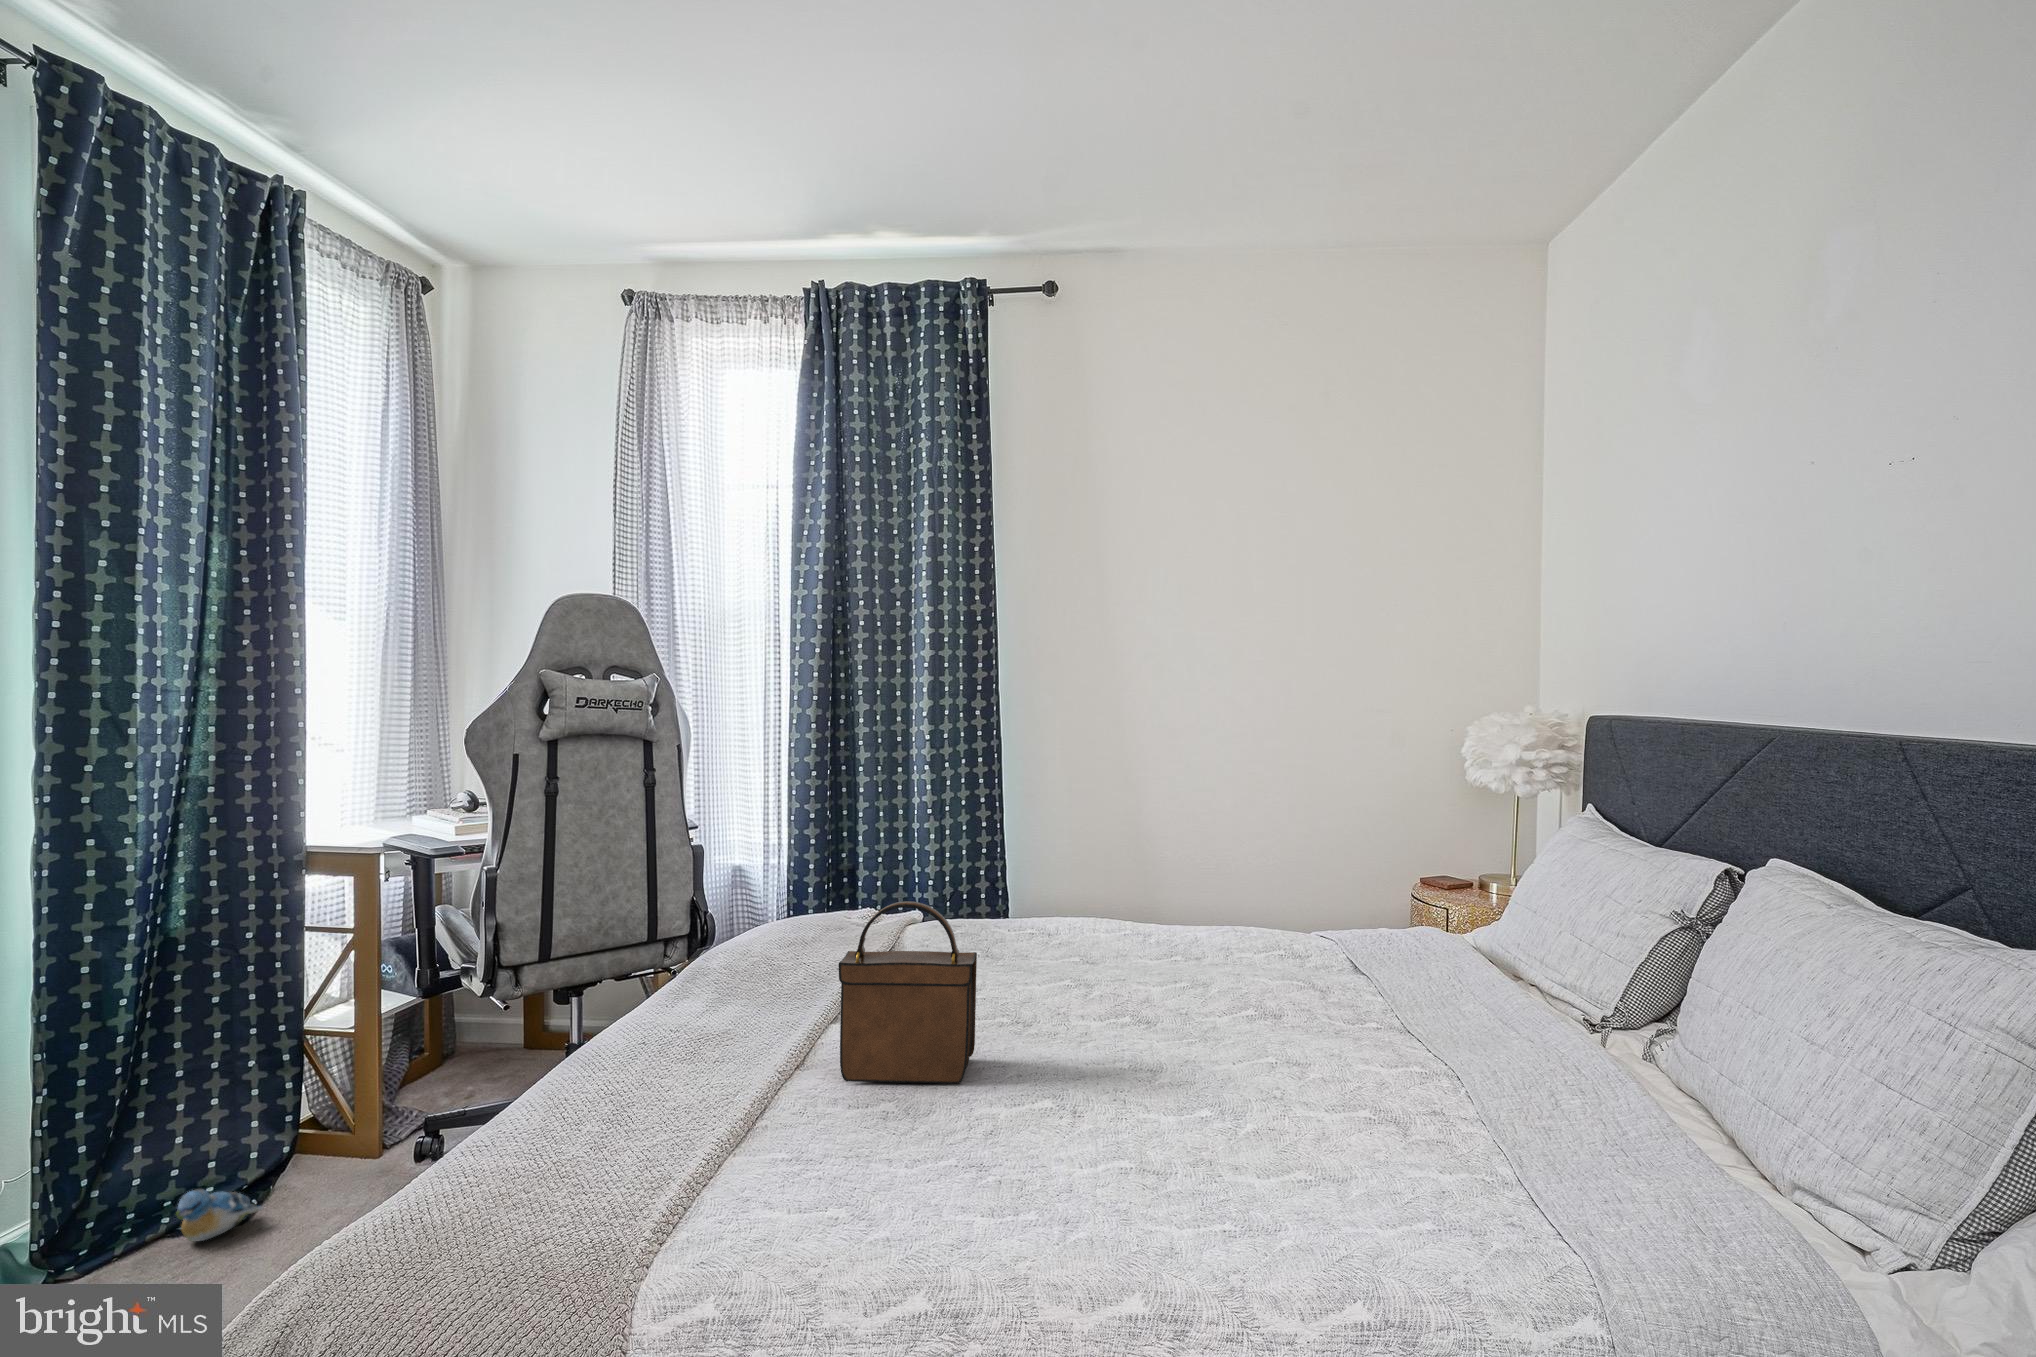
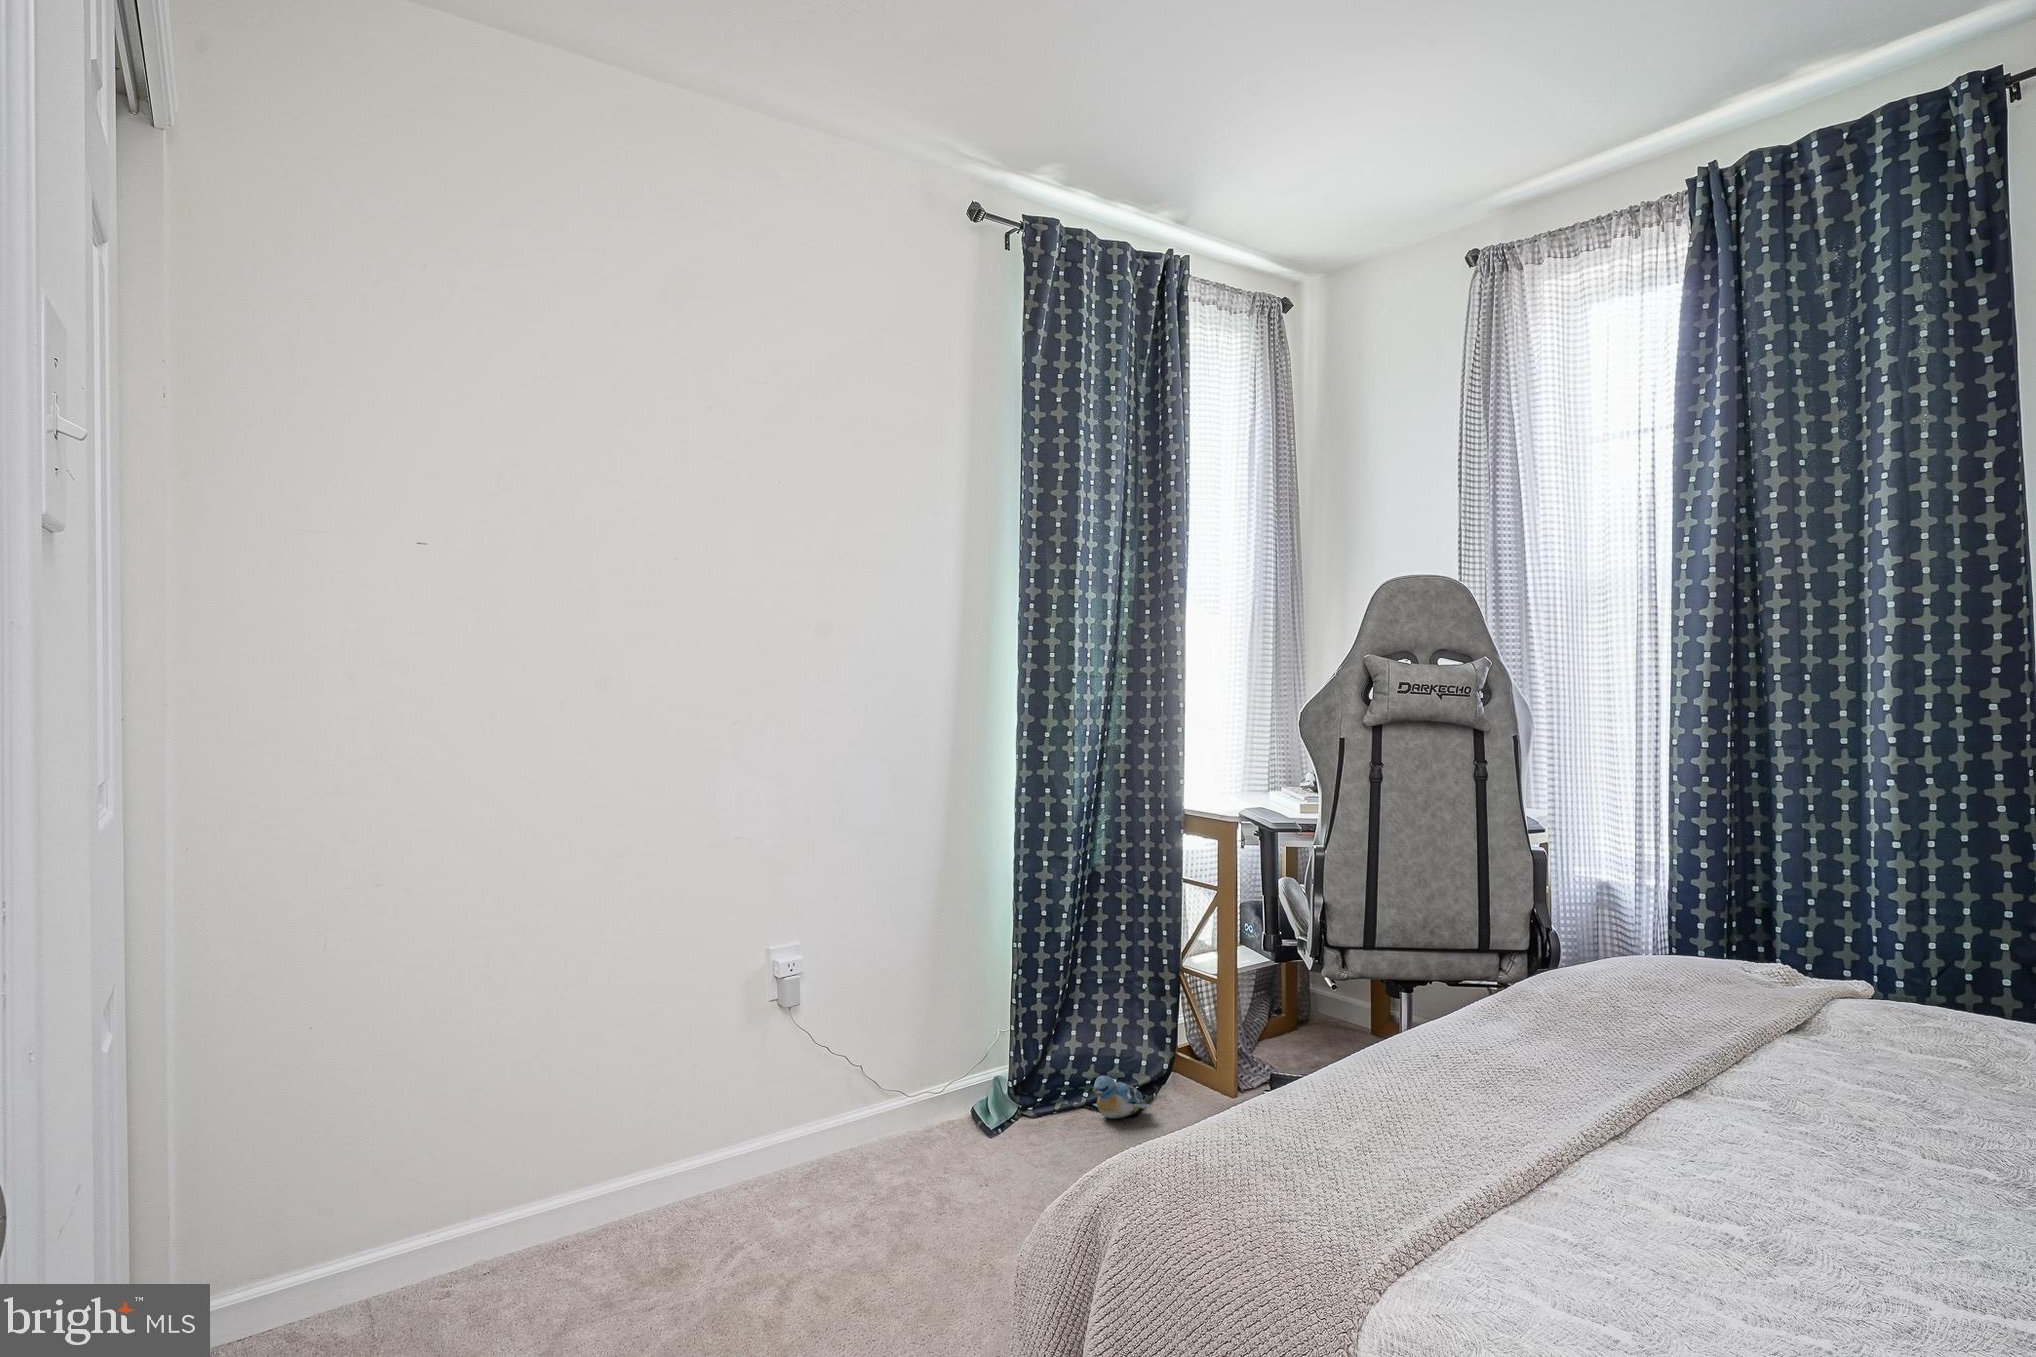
handbag: present [839,901,977,1084] -> none [1674,973,1926,1268]

